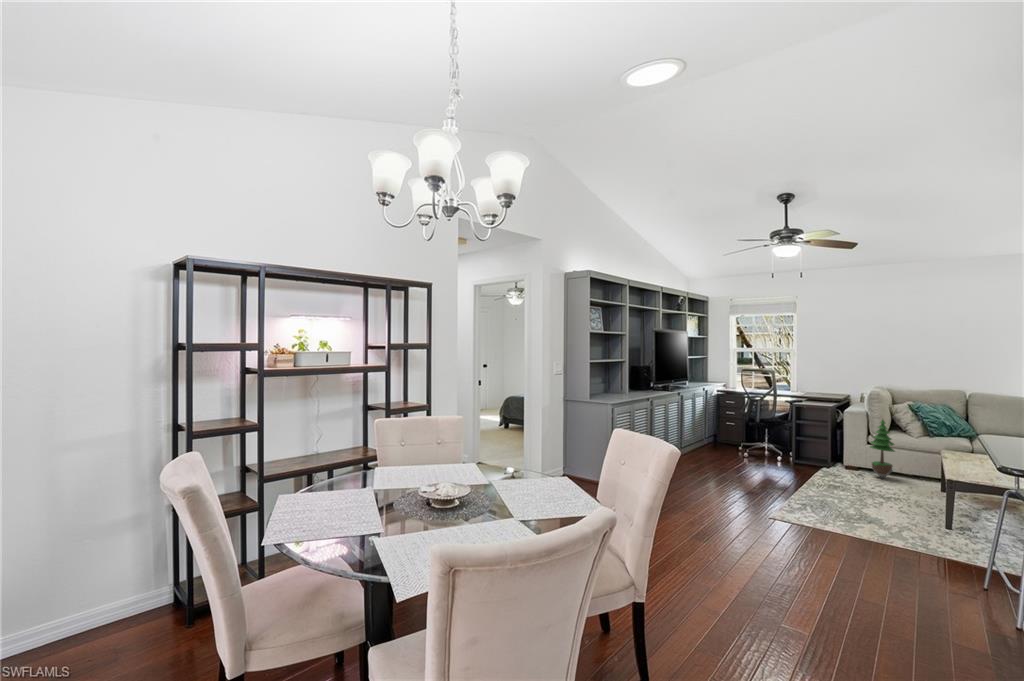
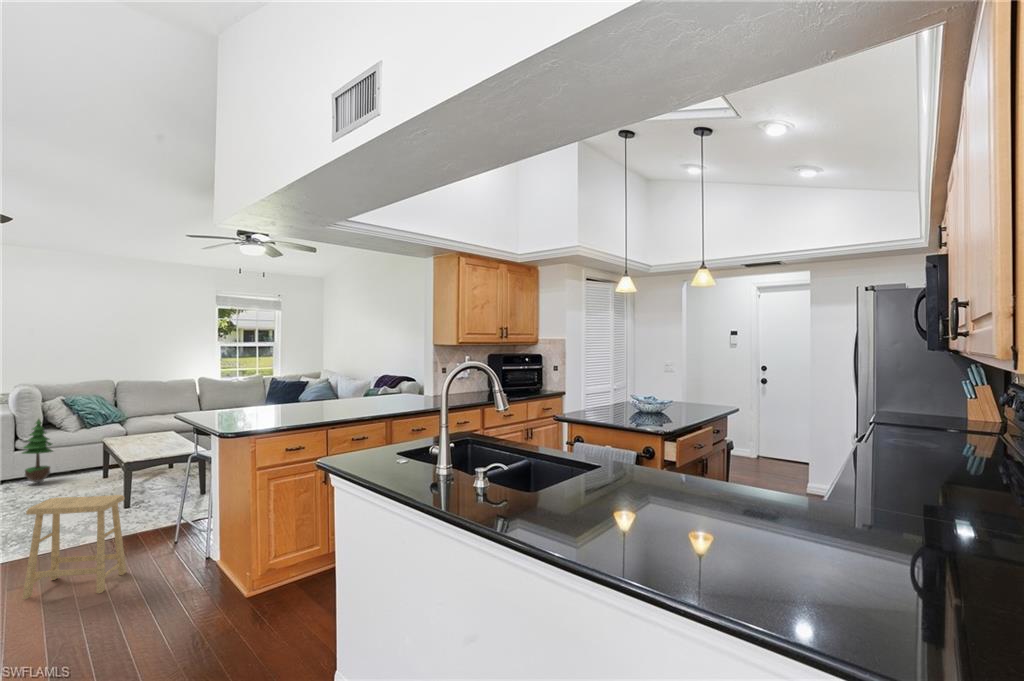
footstool: none [825,489,915,597] -> present [22,495,126,599]

